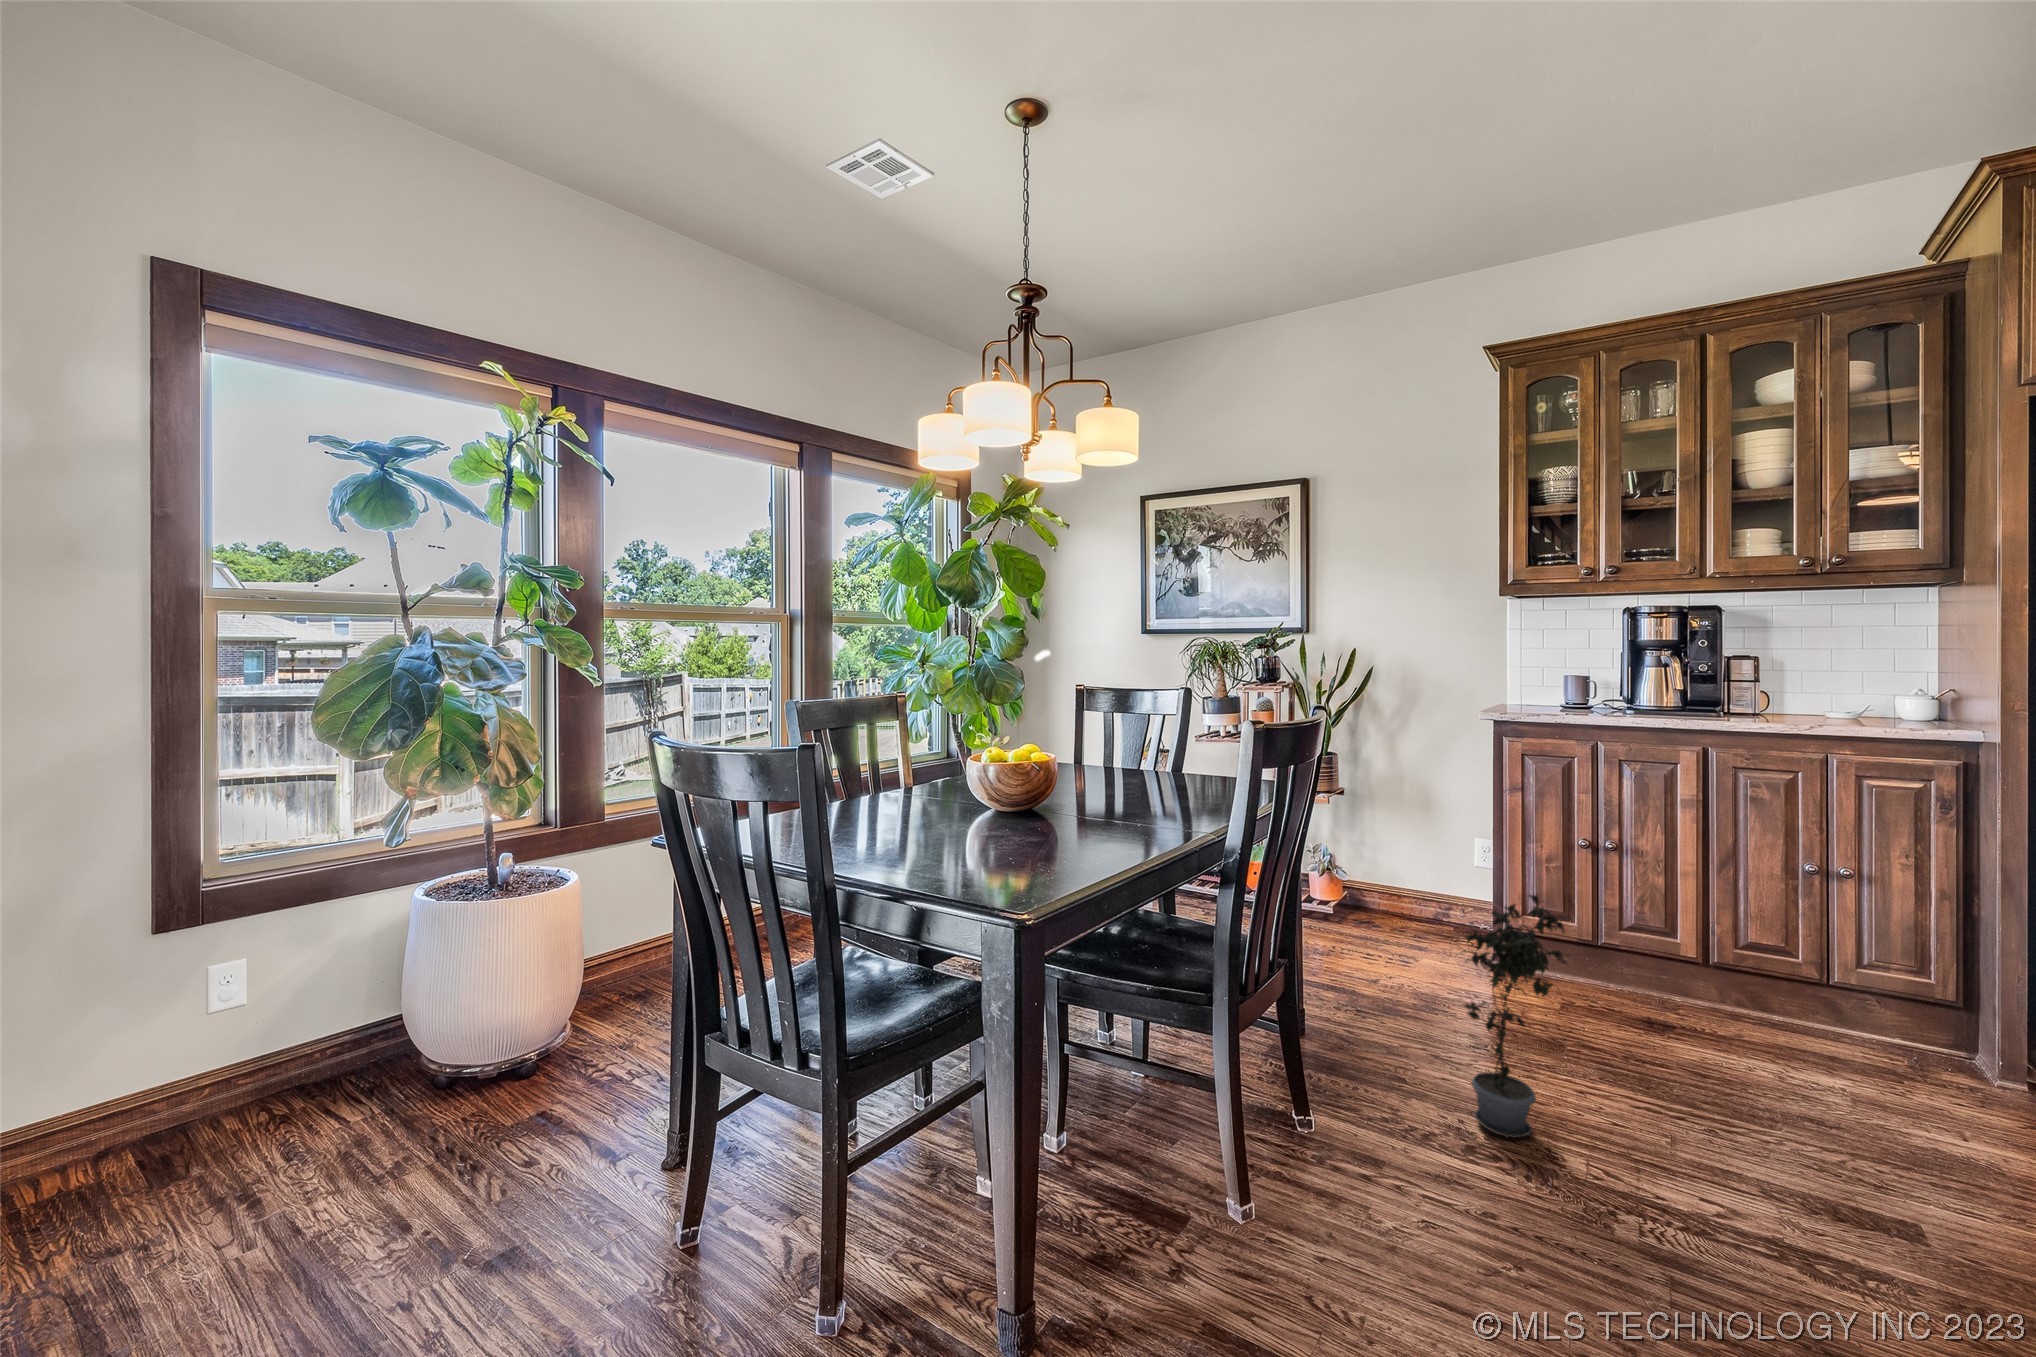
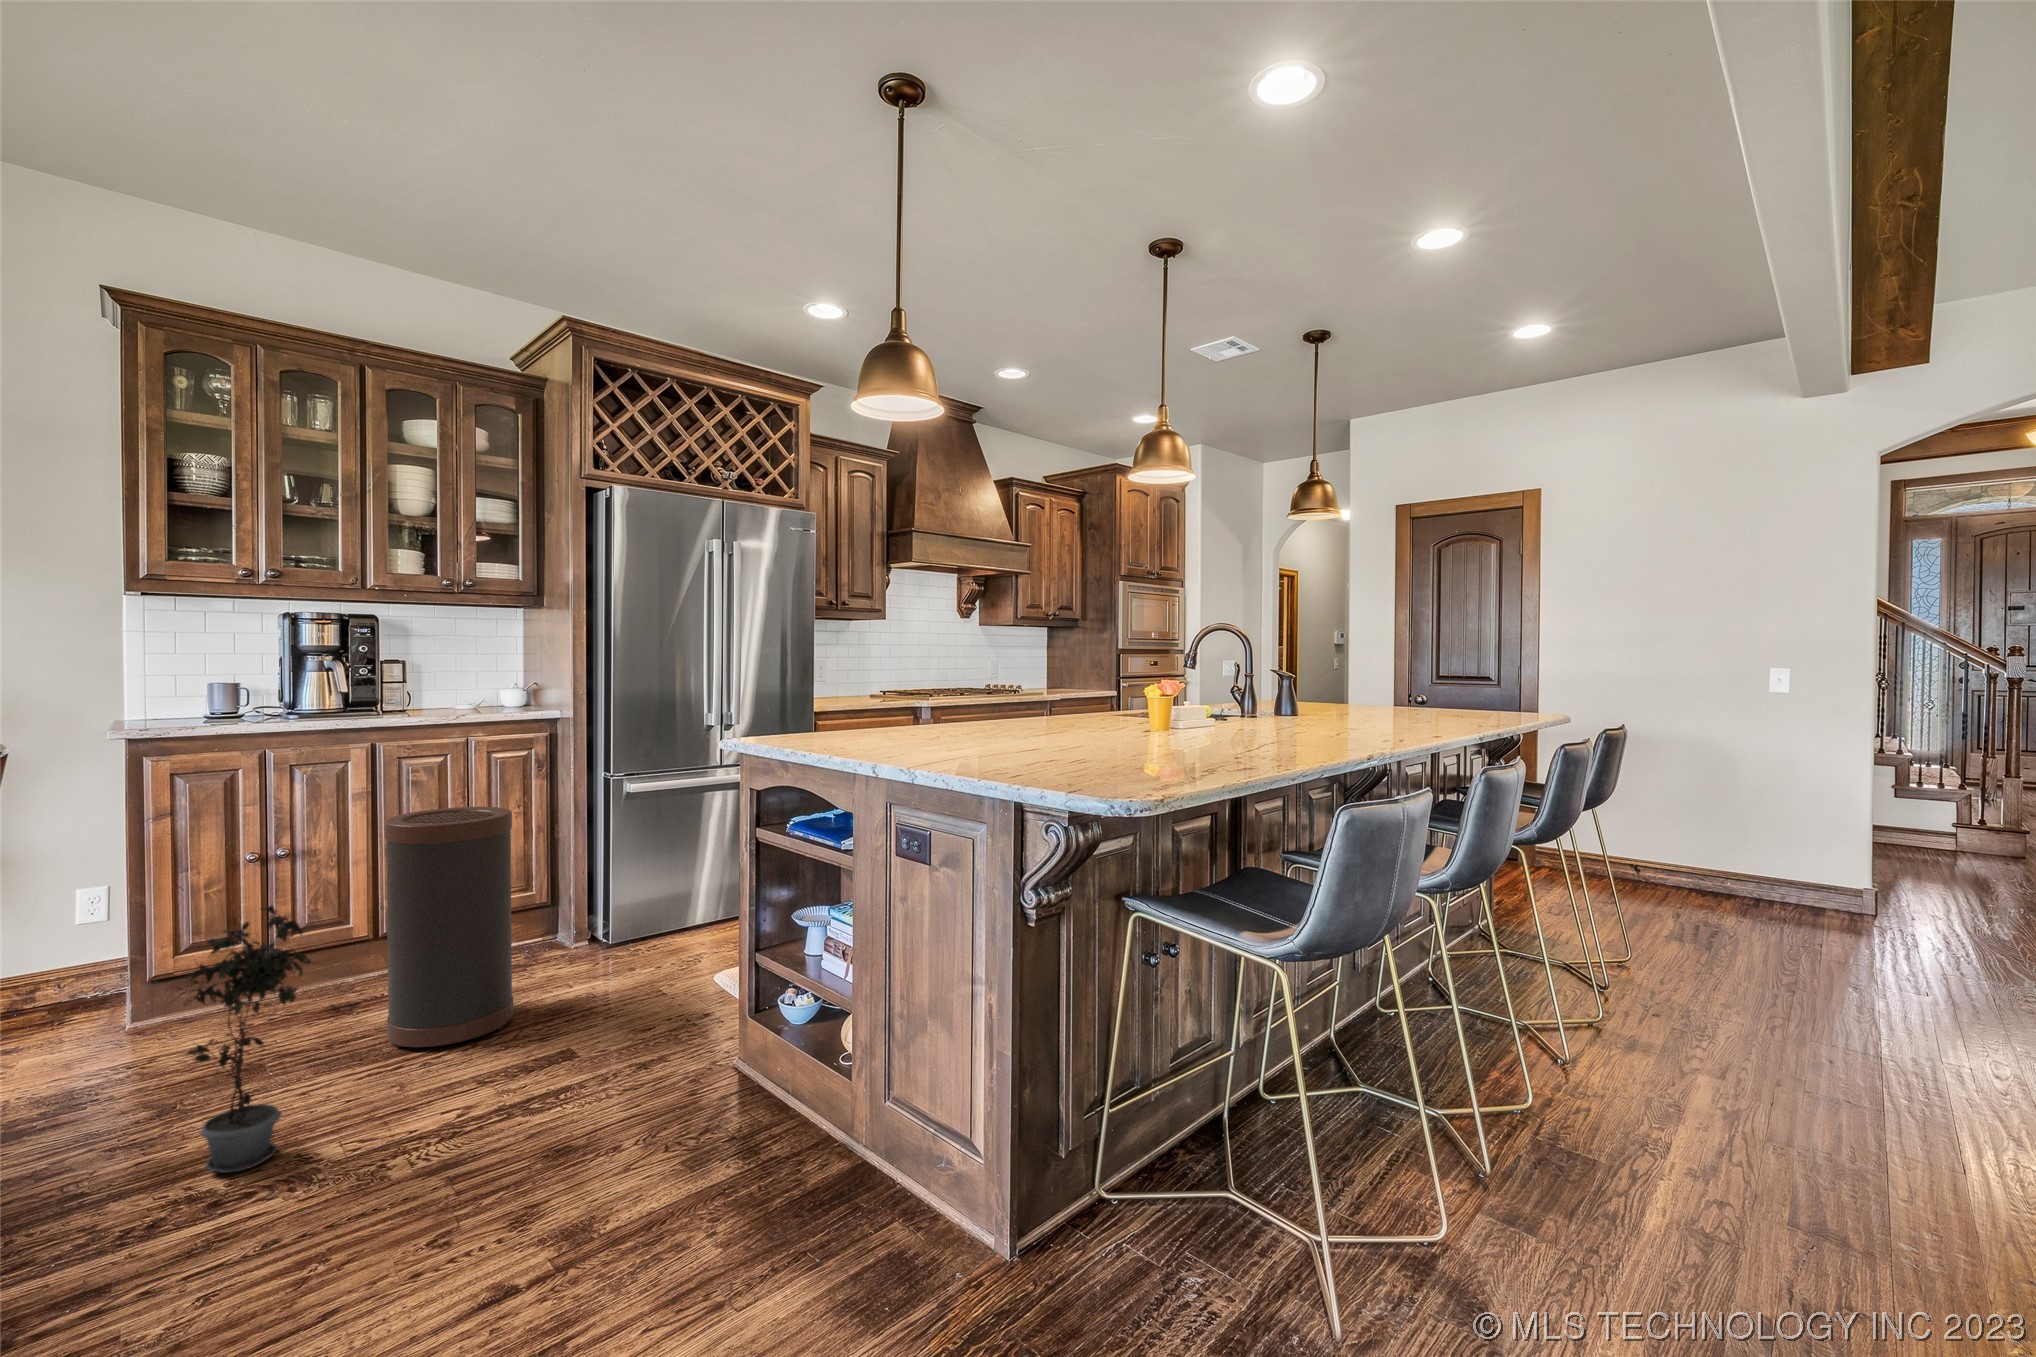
trash can: none [1681,833,1858,1137] -> present [385,807,513,1047]

